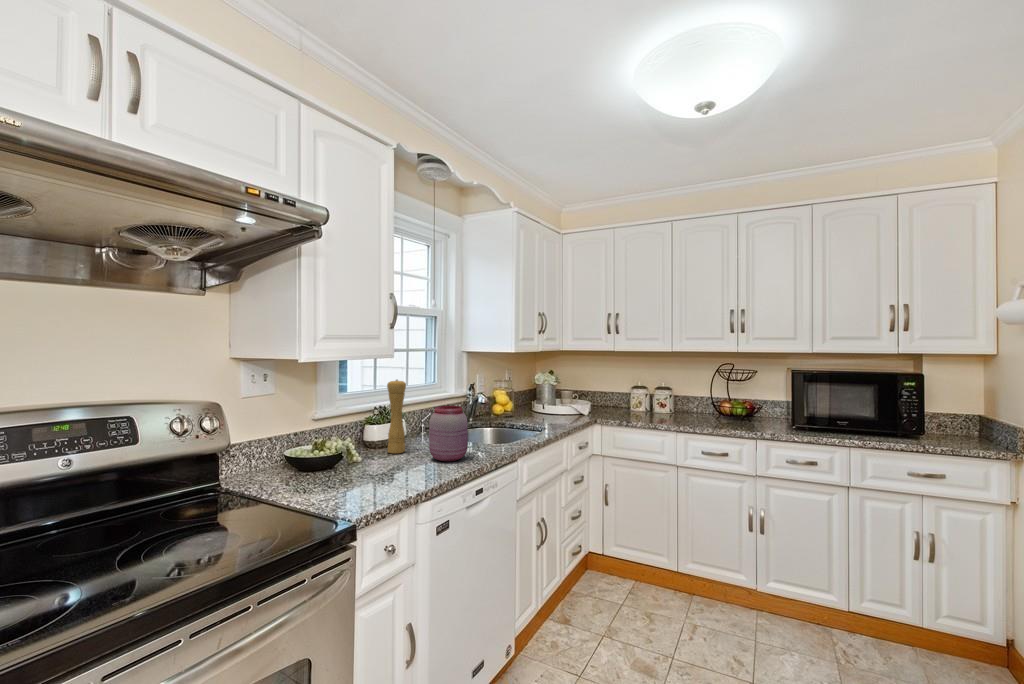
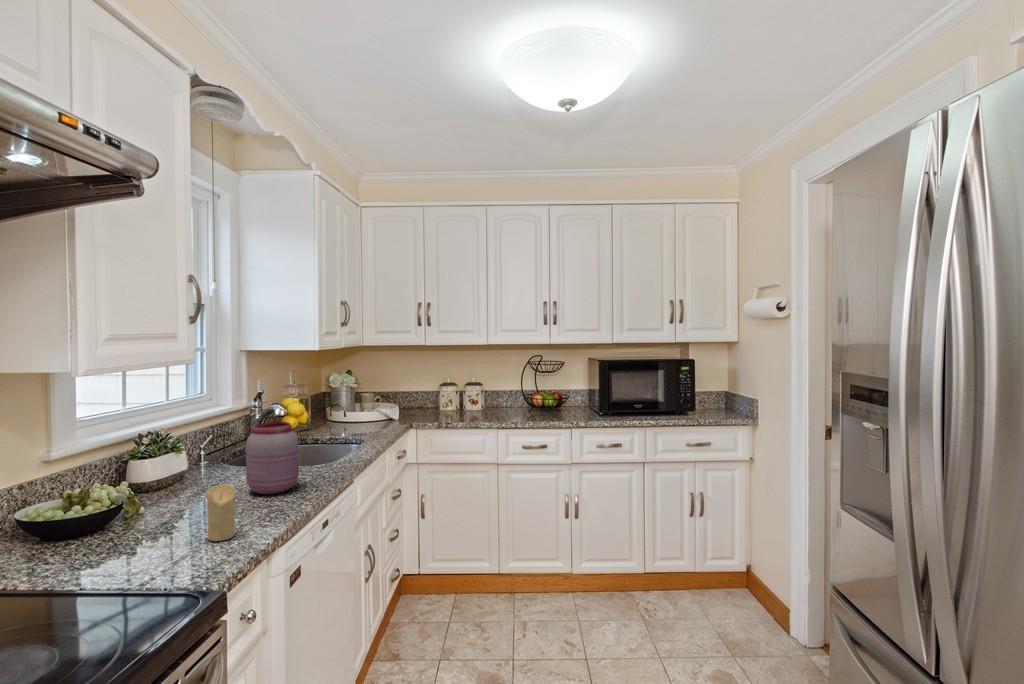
pepper mill: present [387,380,406,453] -> none [171,393,201,494]
candle: none [378,446,398,489] -> present [206,484,236,541]

